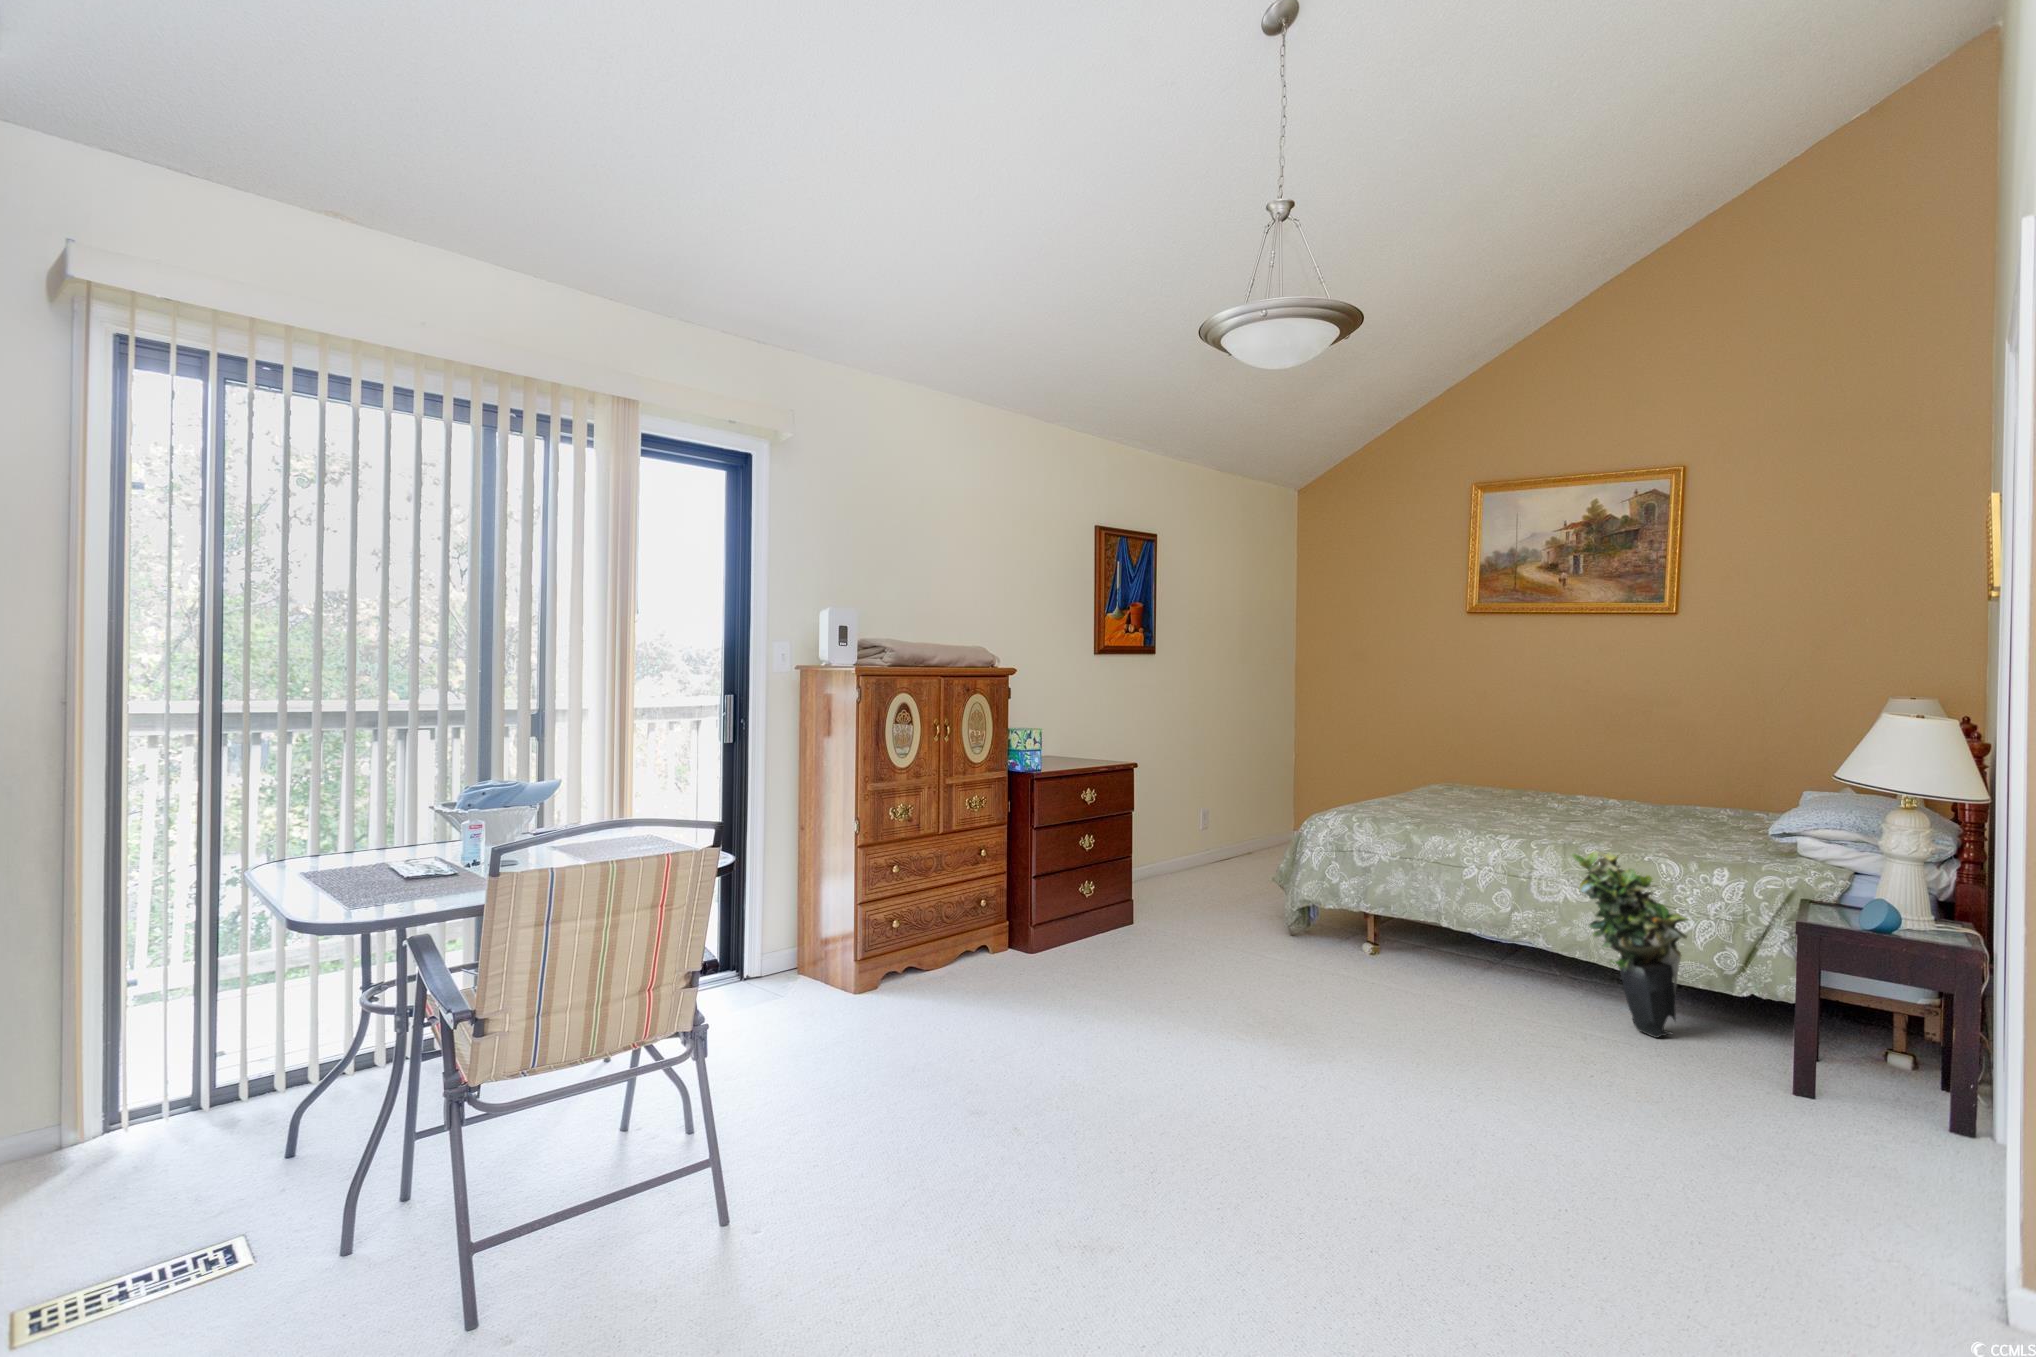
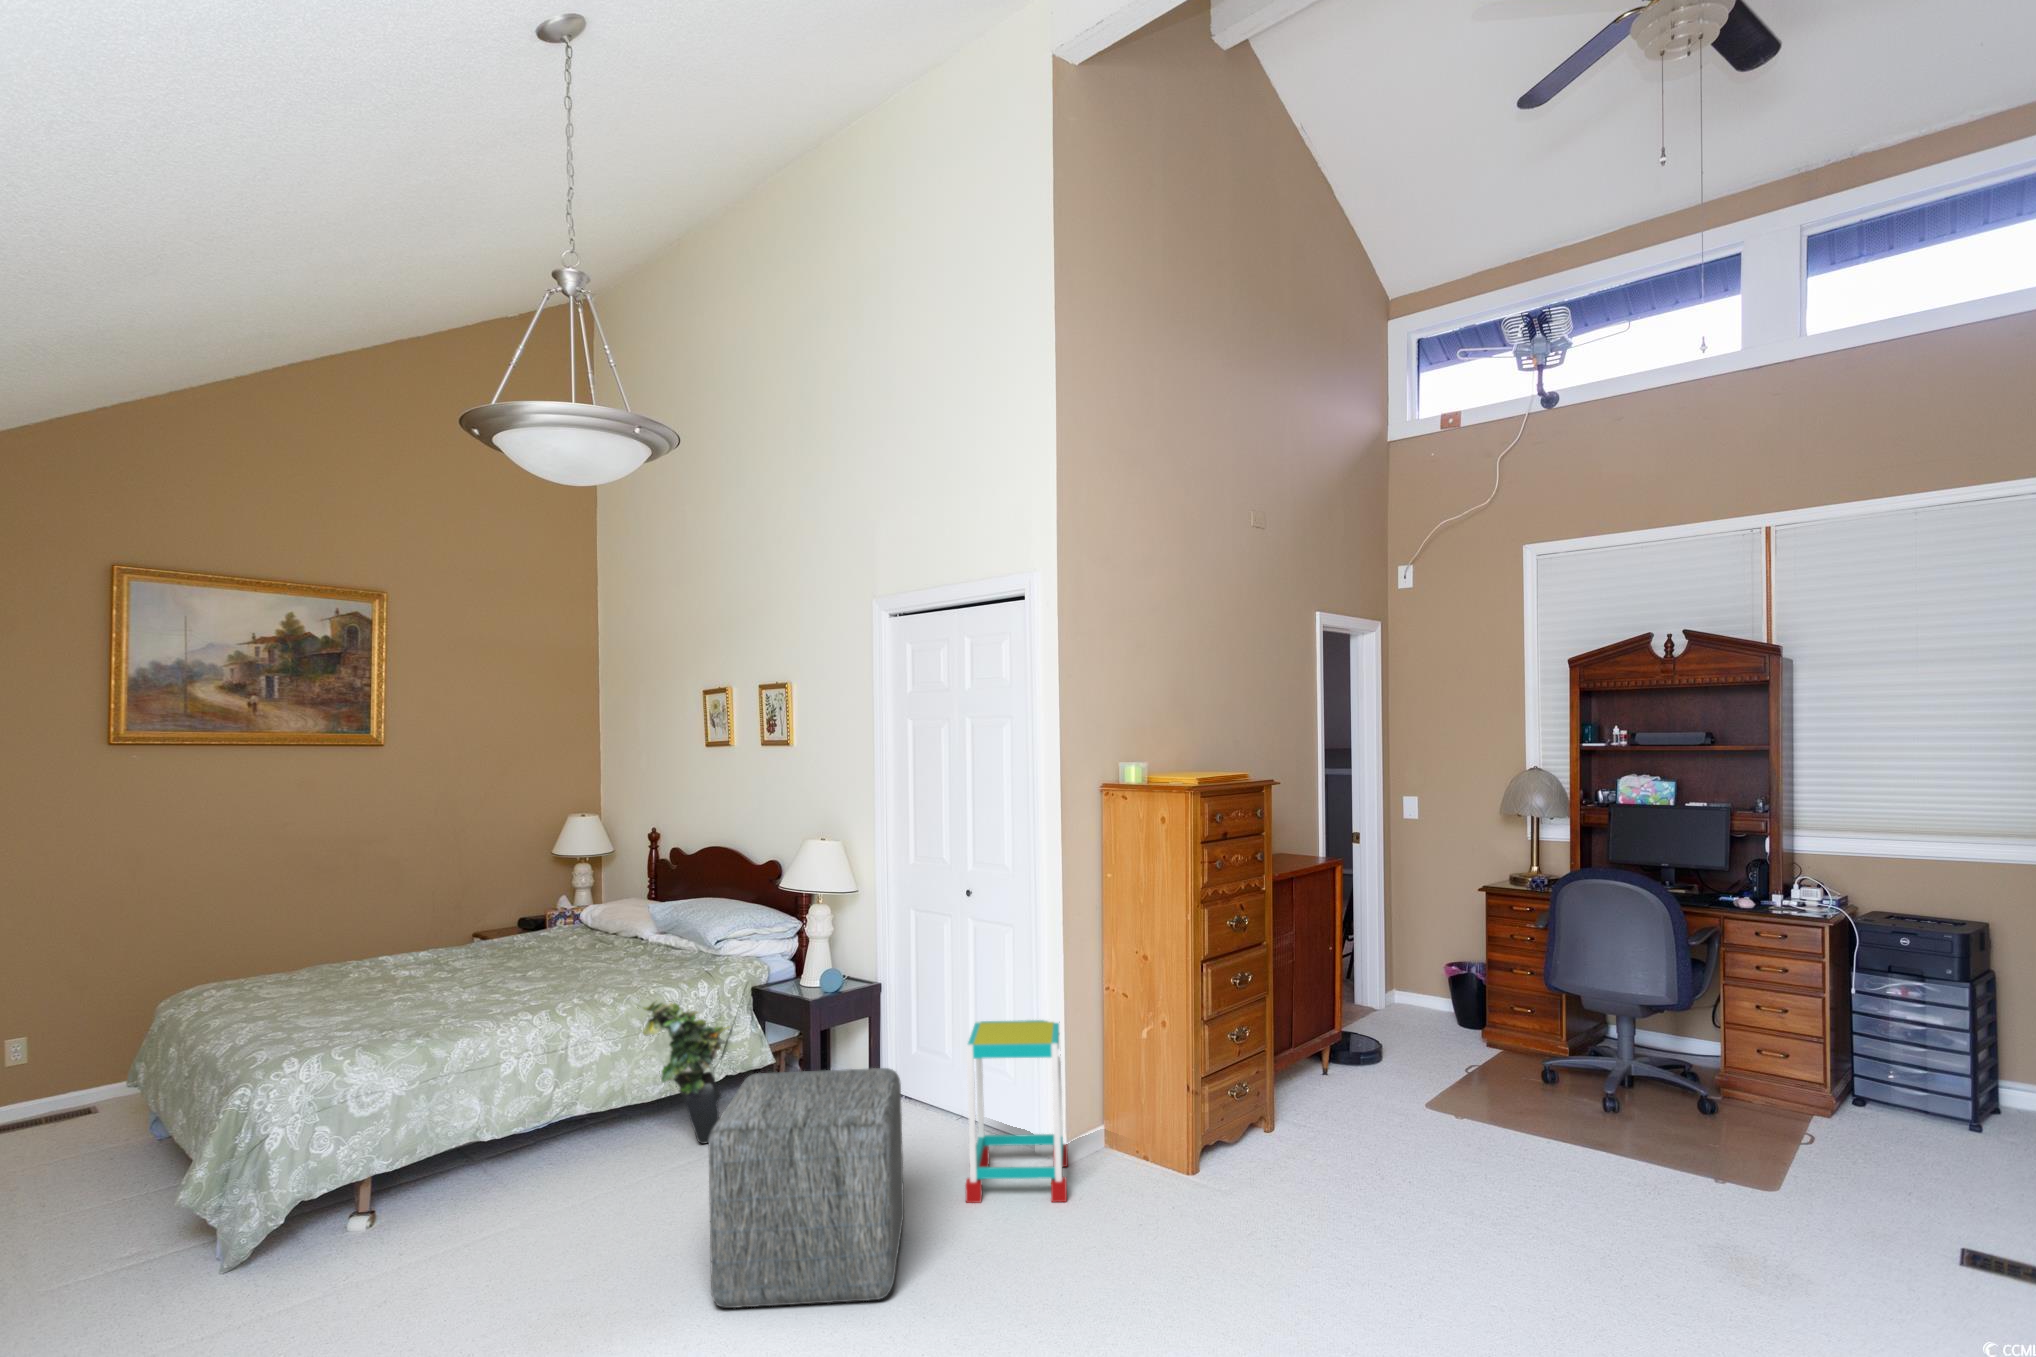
ottoman: none [1310,912,1538,1134] -> present [709,1068,904,1308]
side table: none [1637,981,1885,1271] -> present [965,1020,1068,1203]

